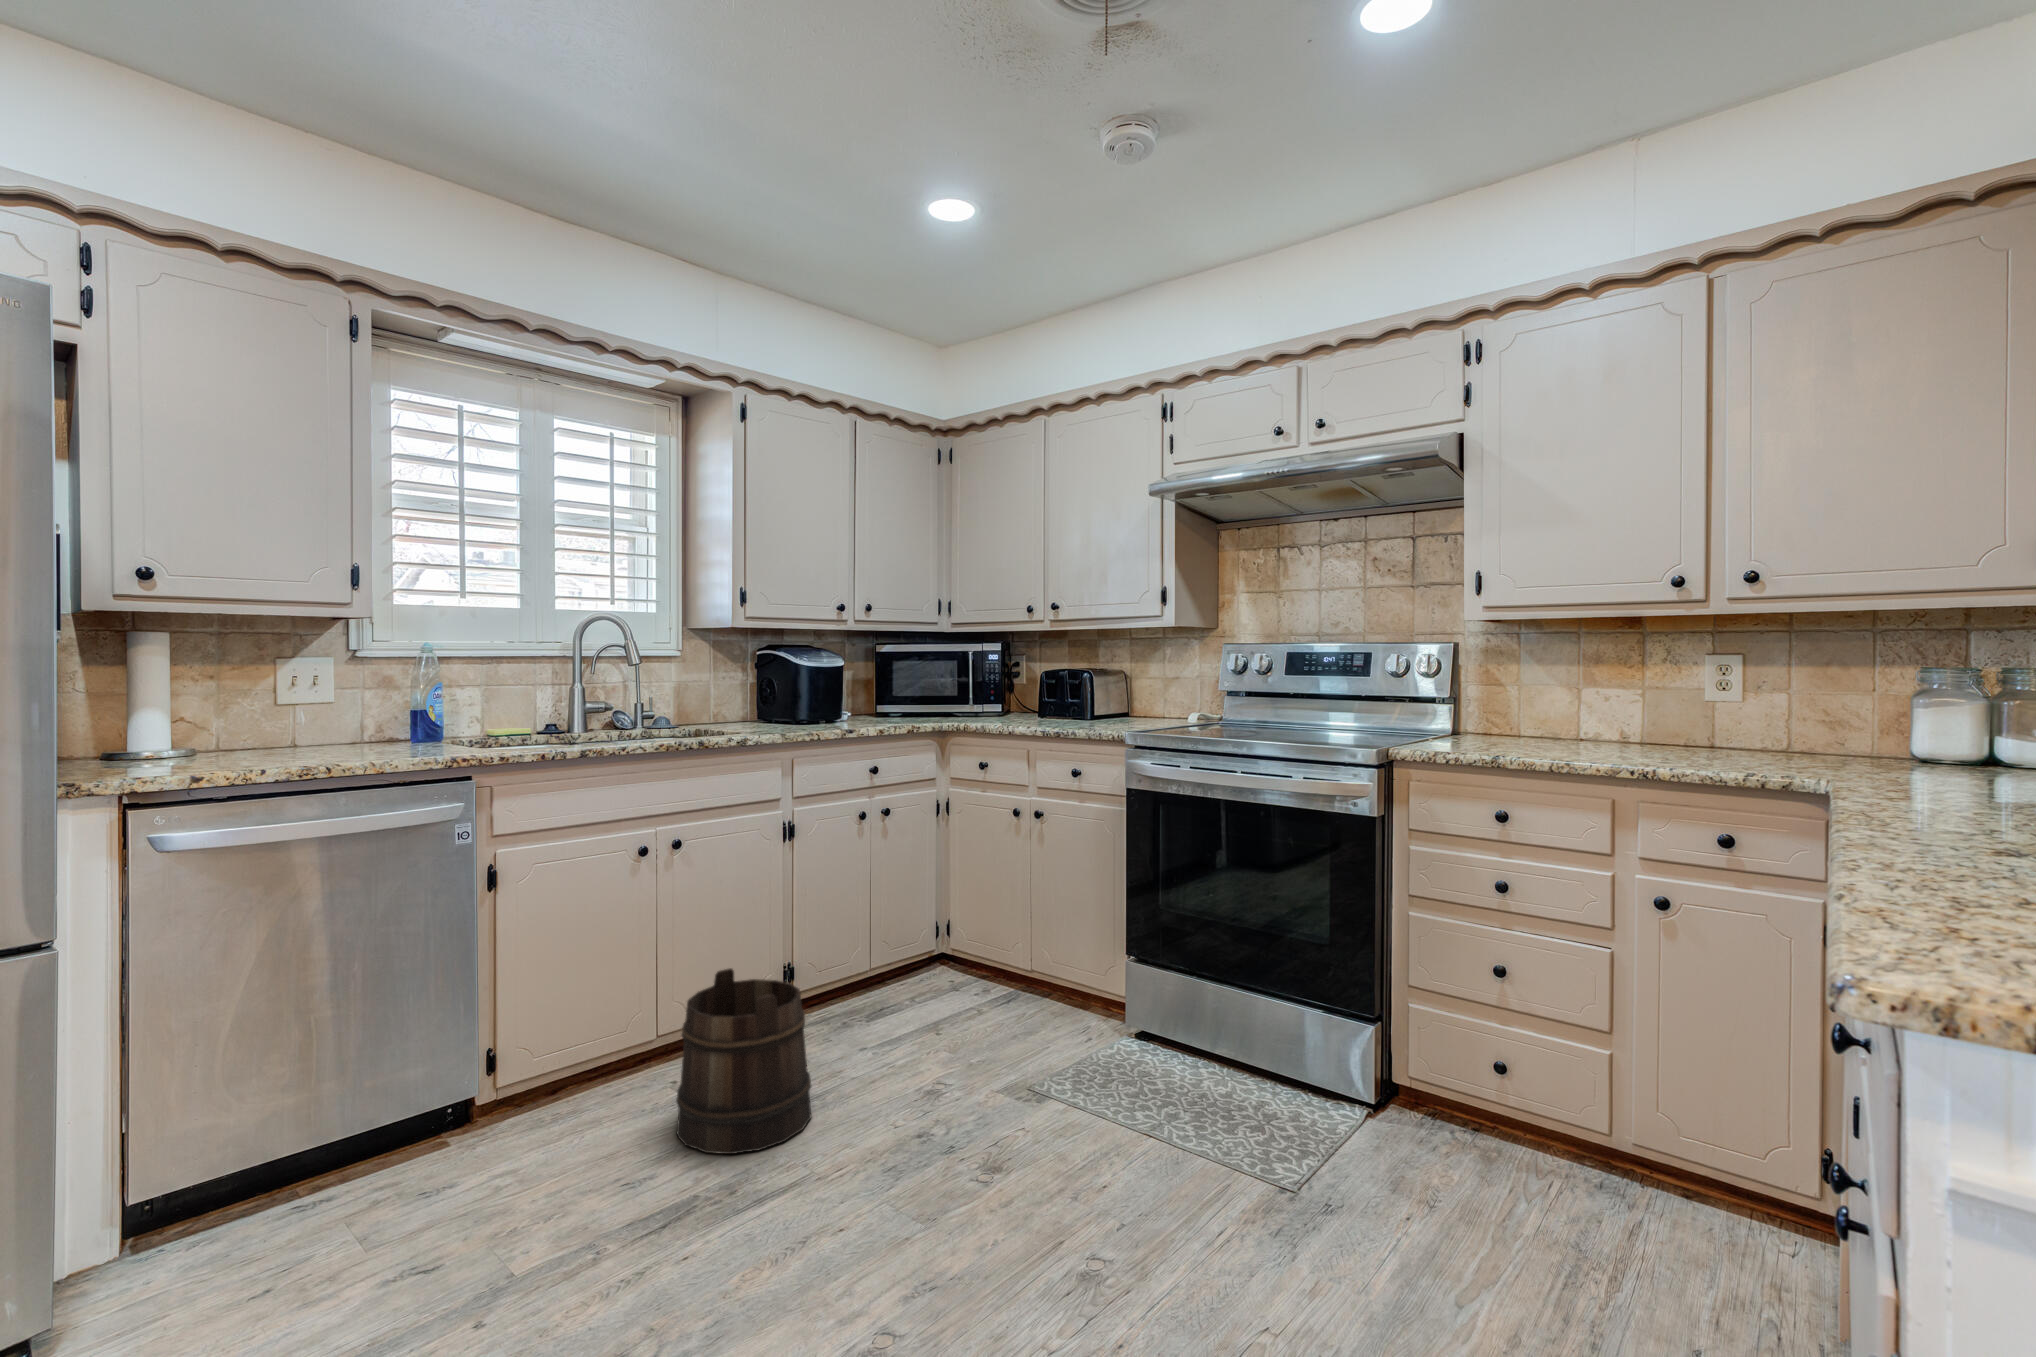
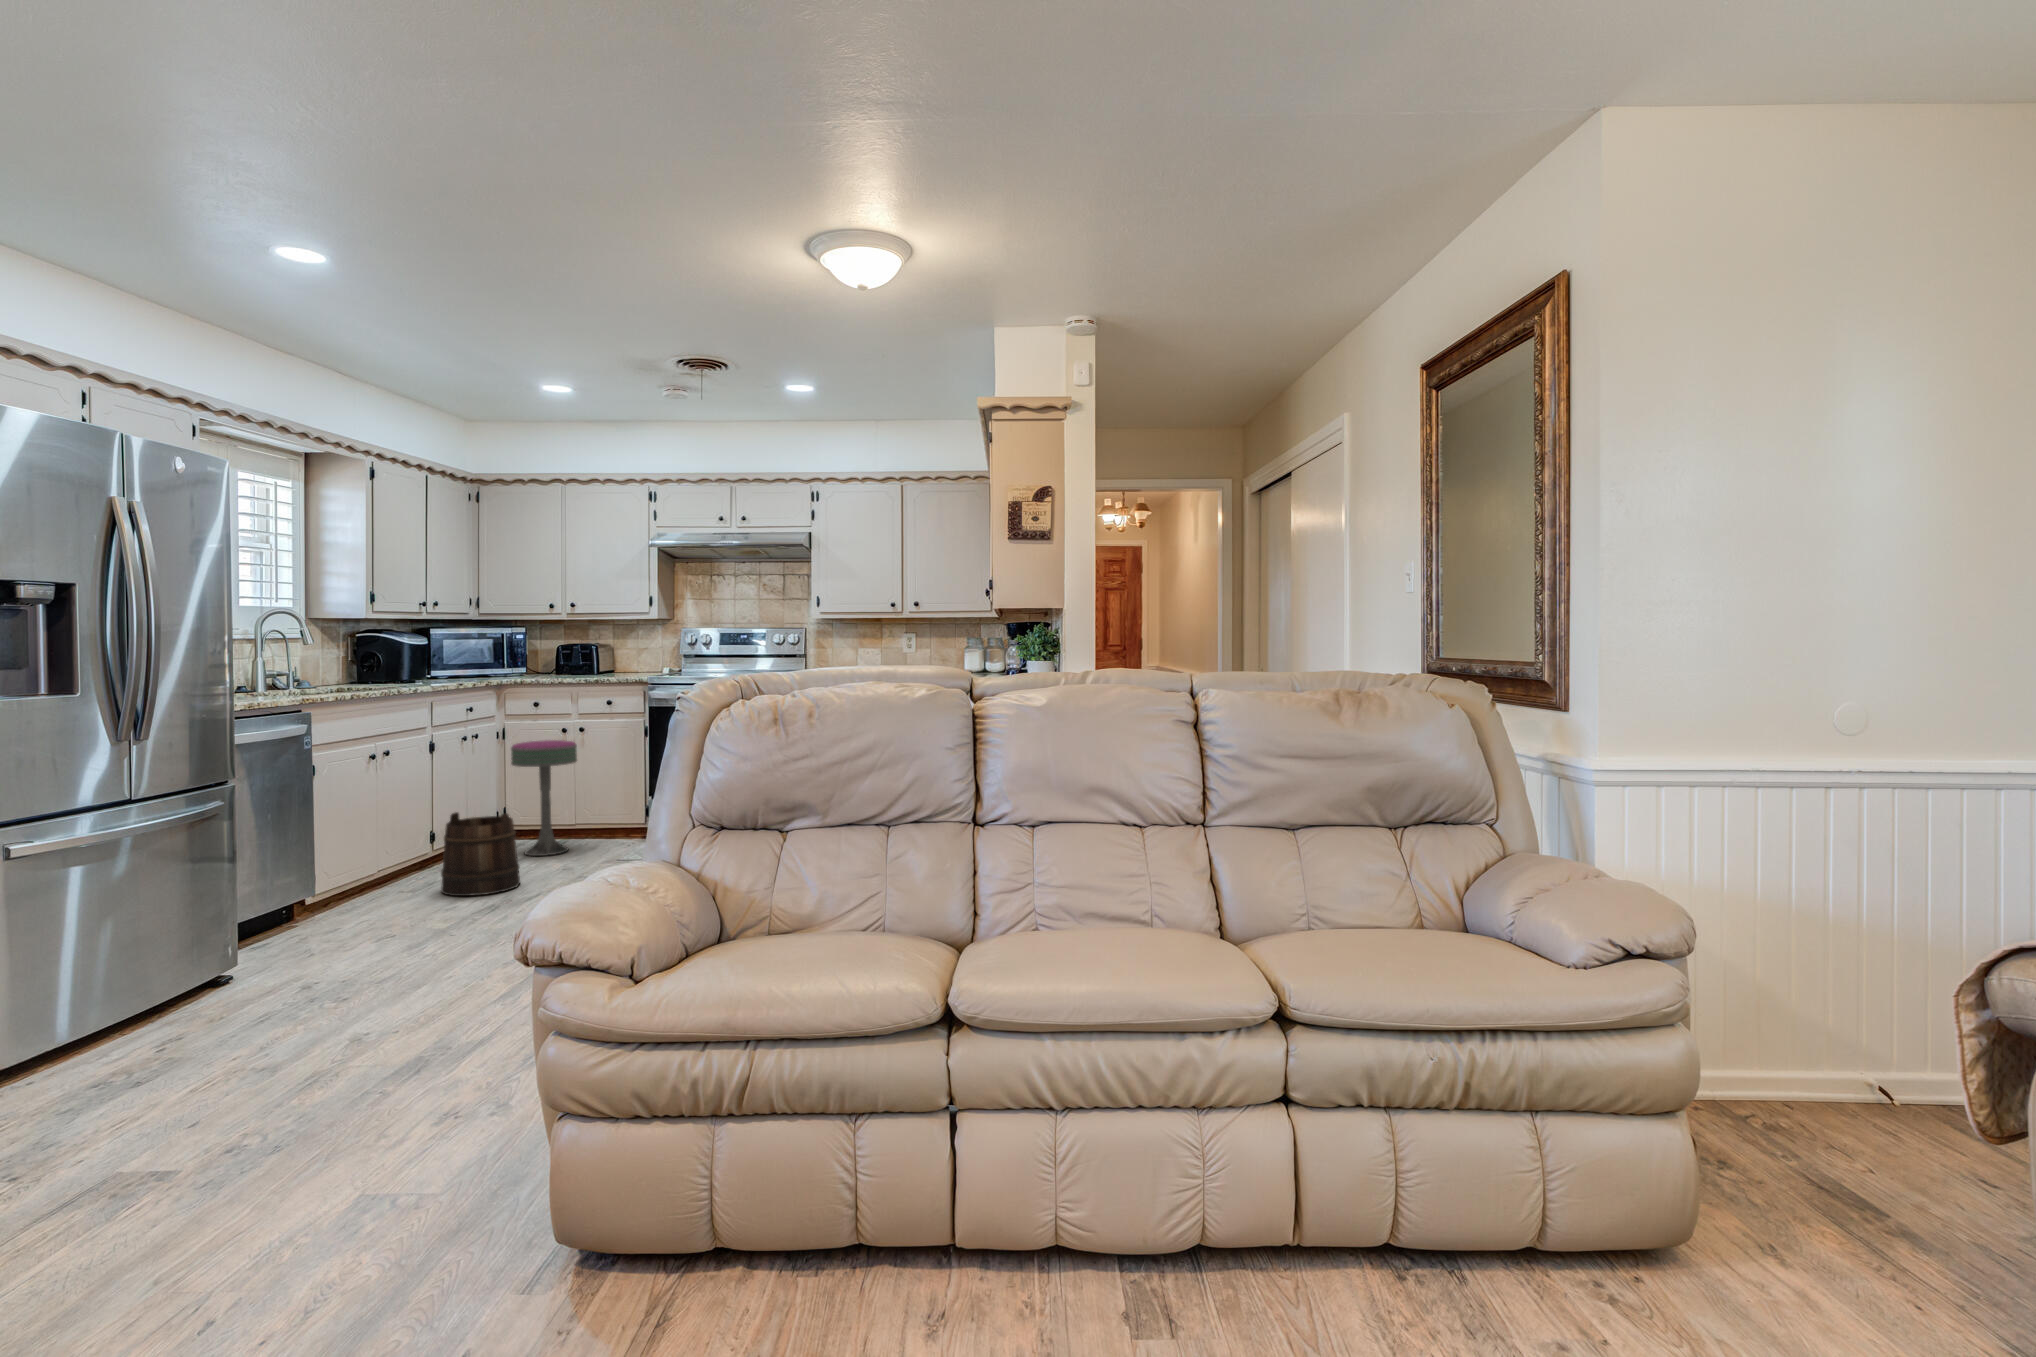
bar stool: none [899,831,1002,1039] -> present [511,740,577,856]

